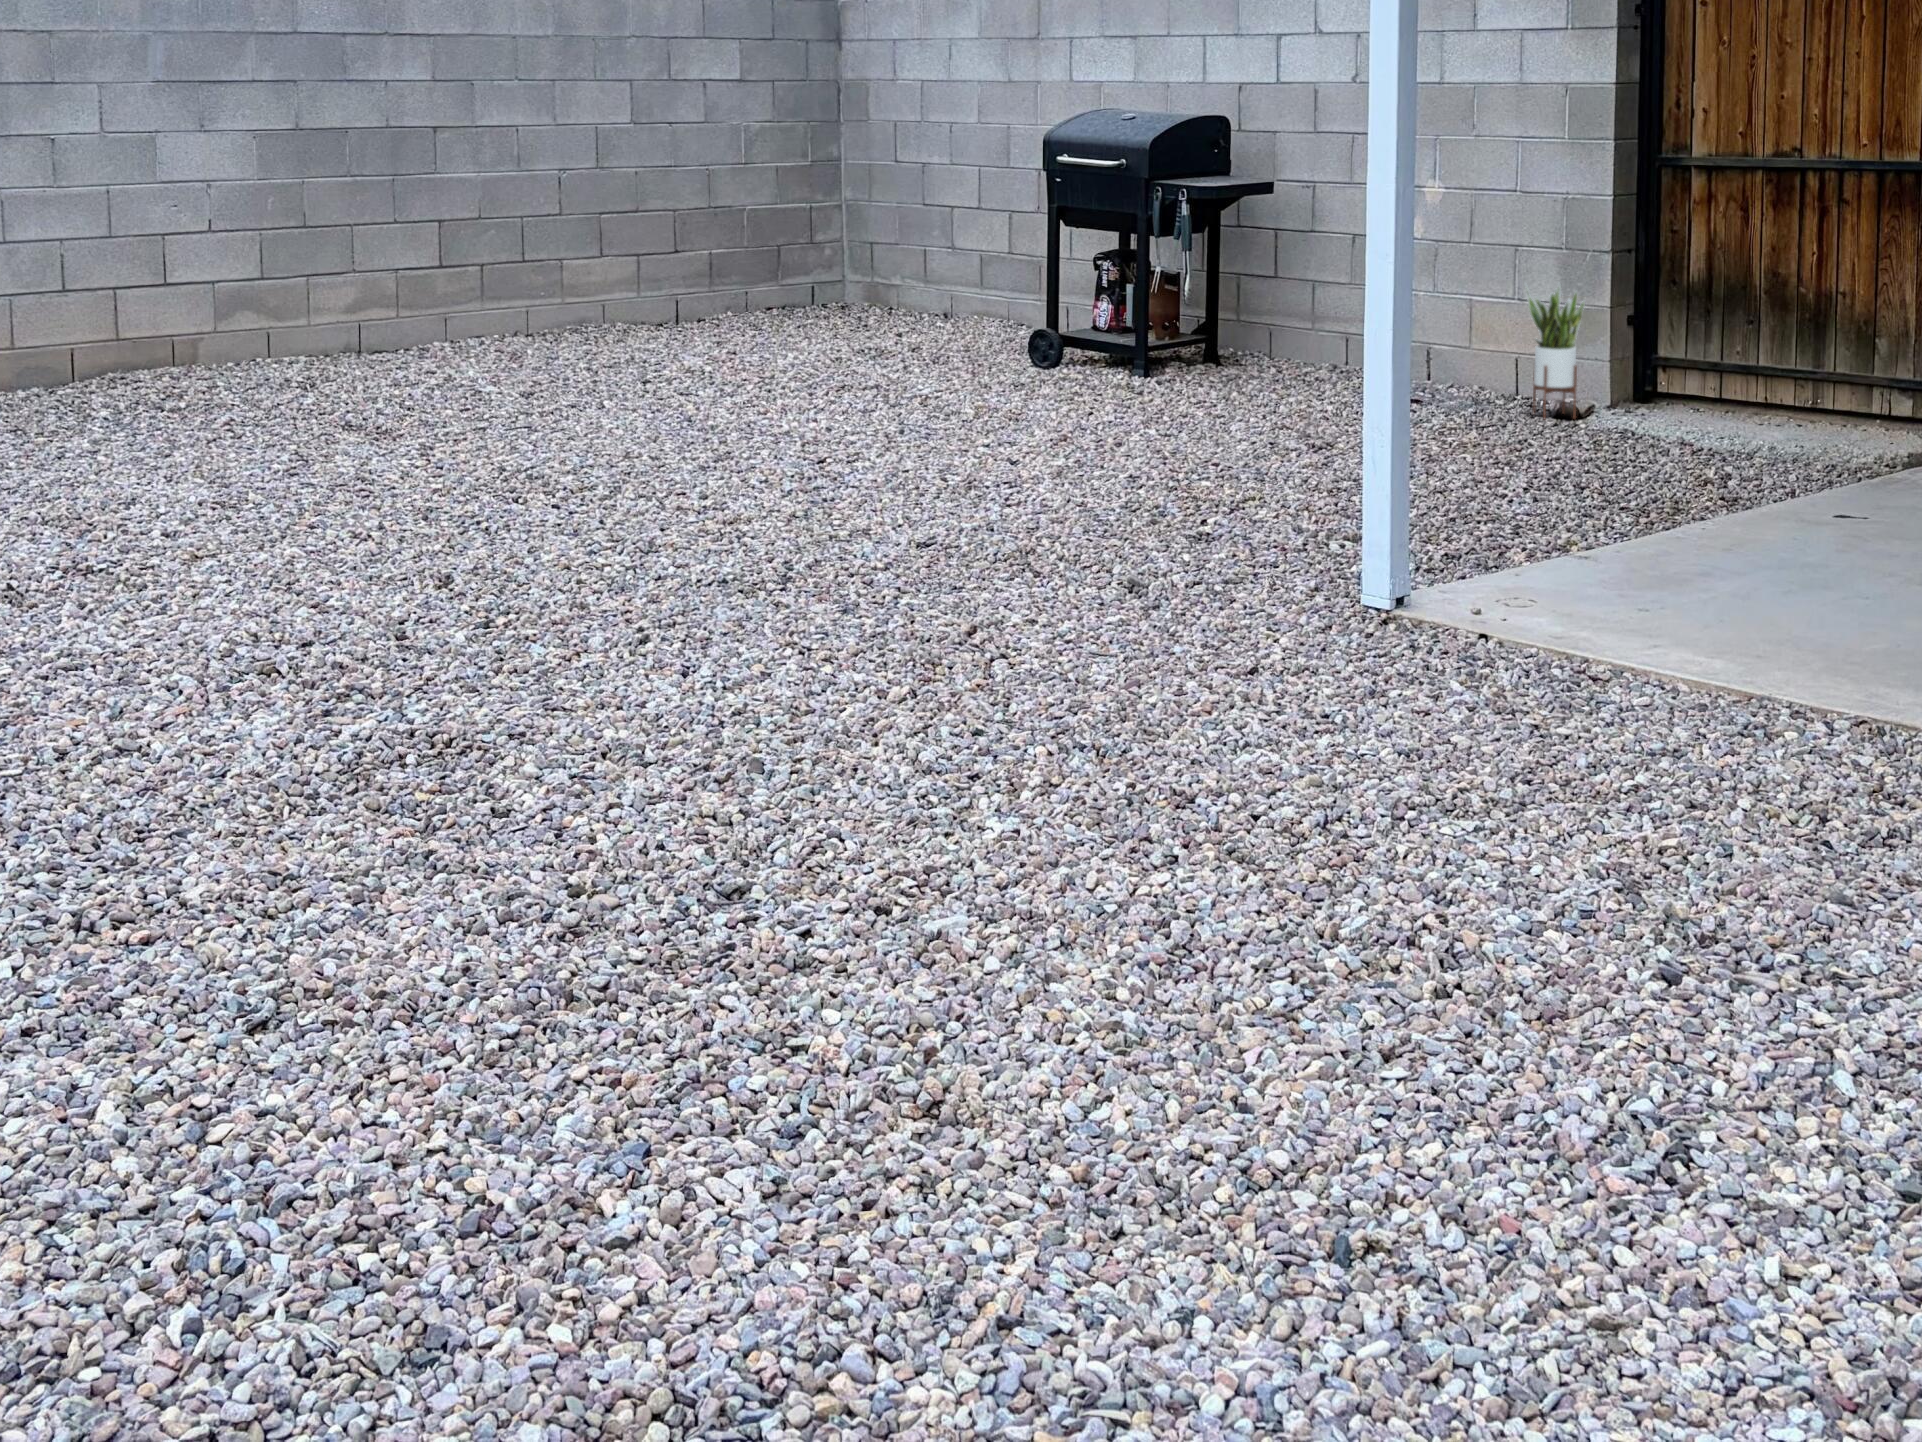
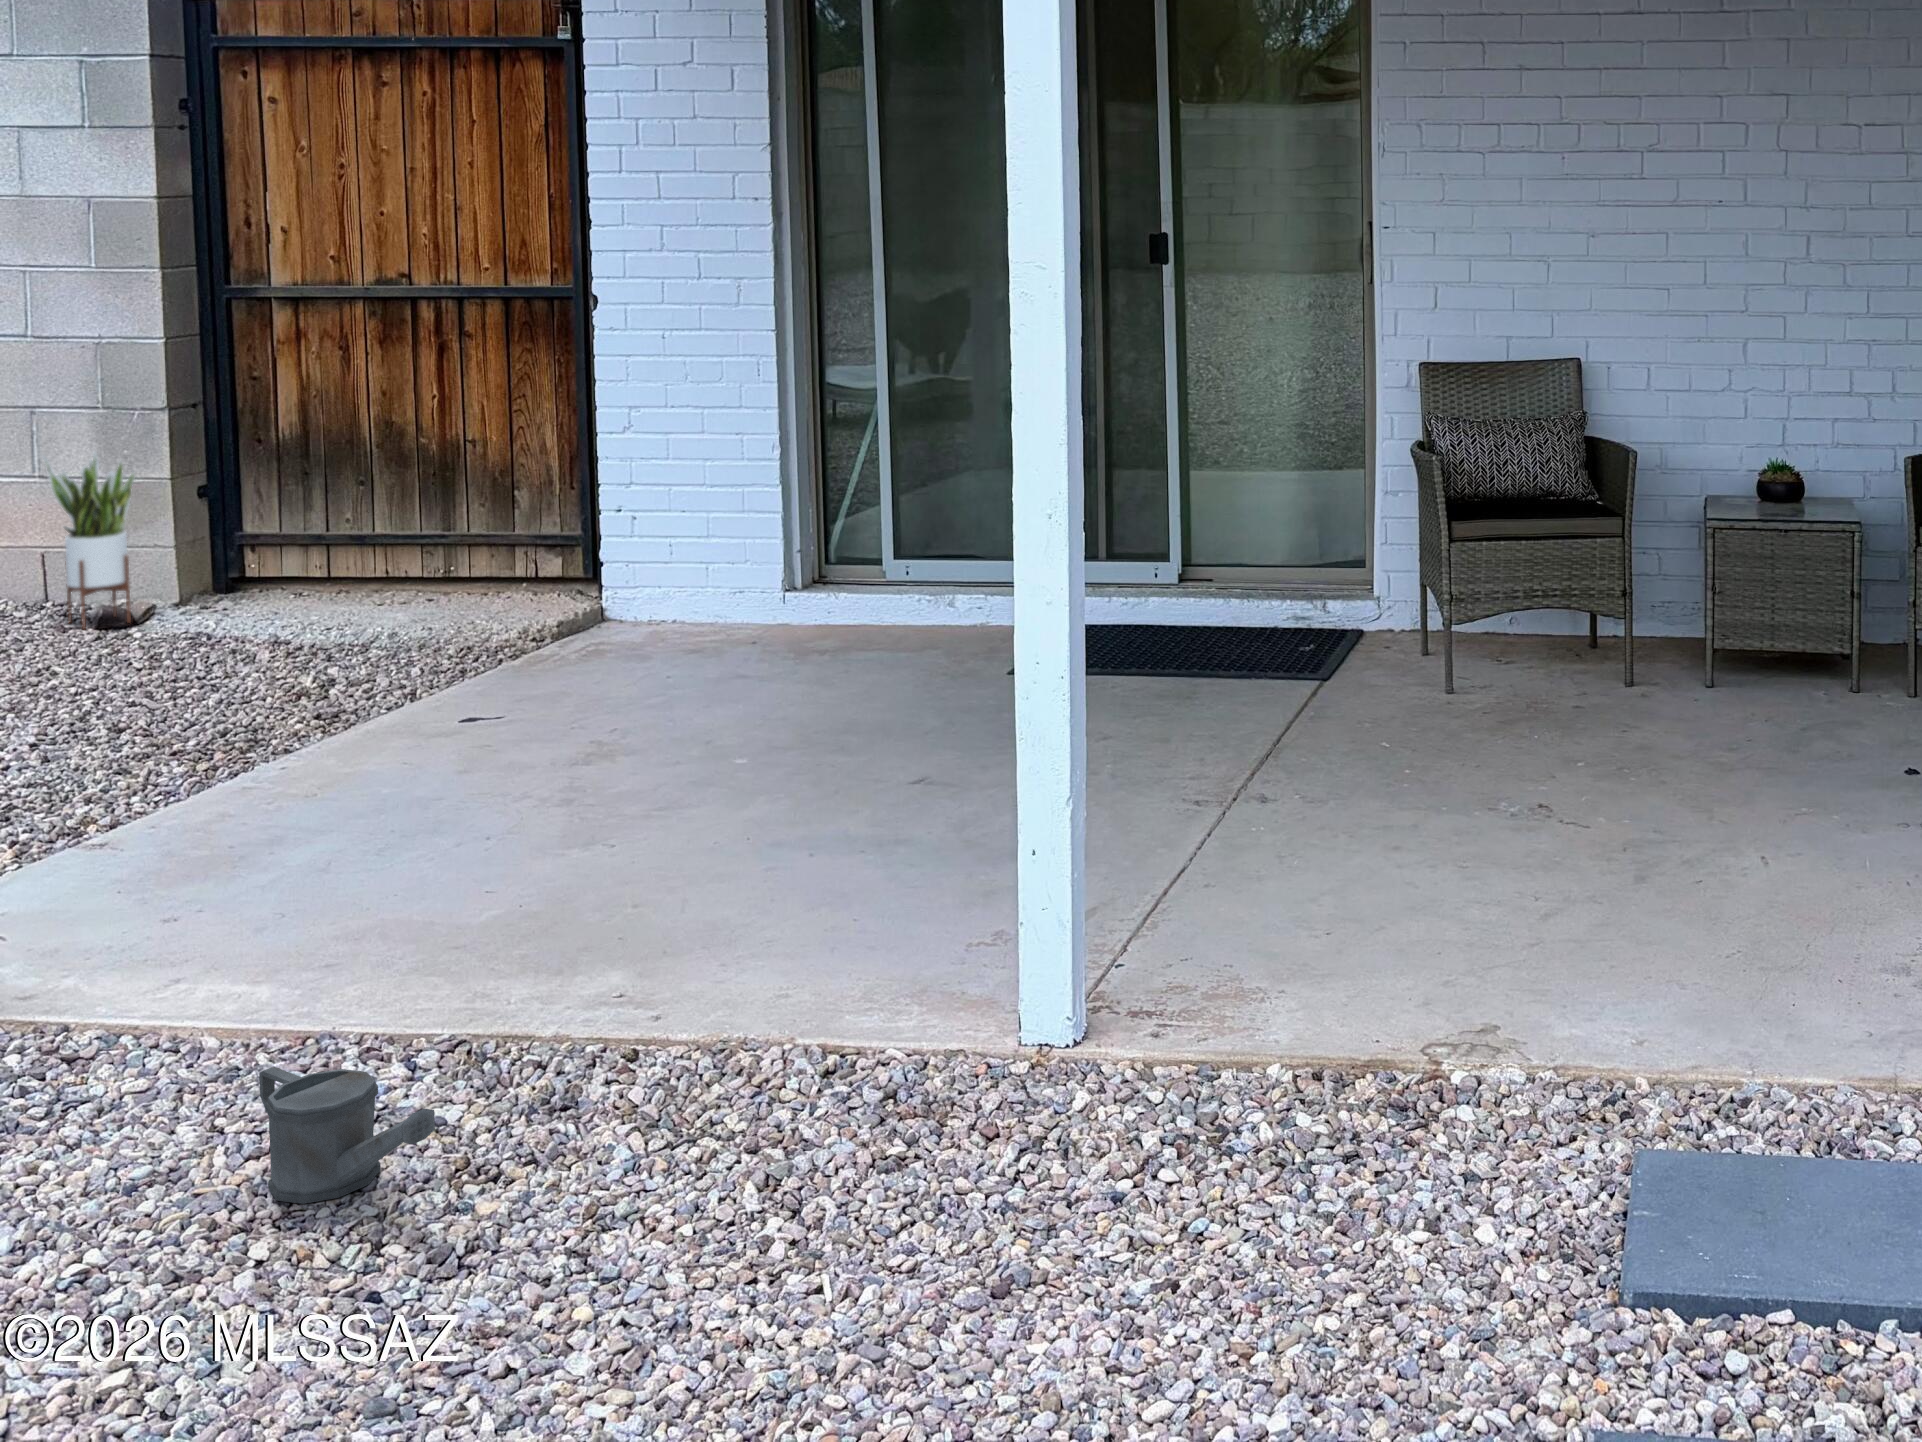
watering can: none [1739,691,1867,787] -> present [259,1067,435,1204]

